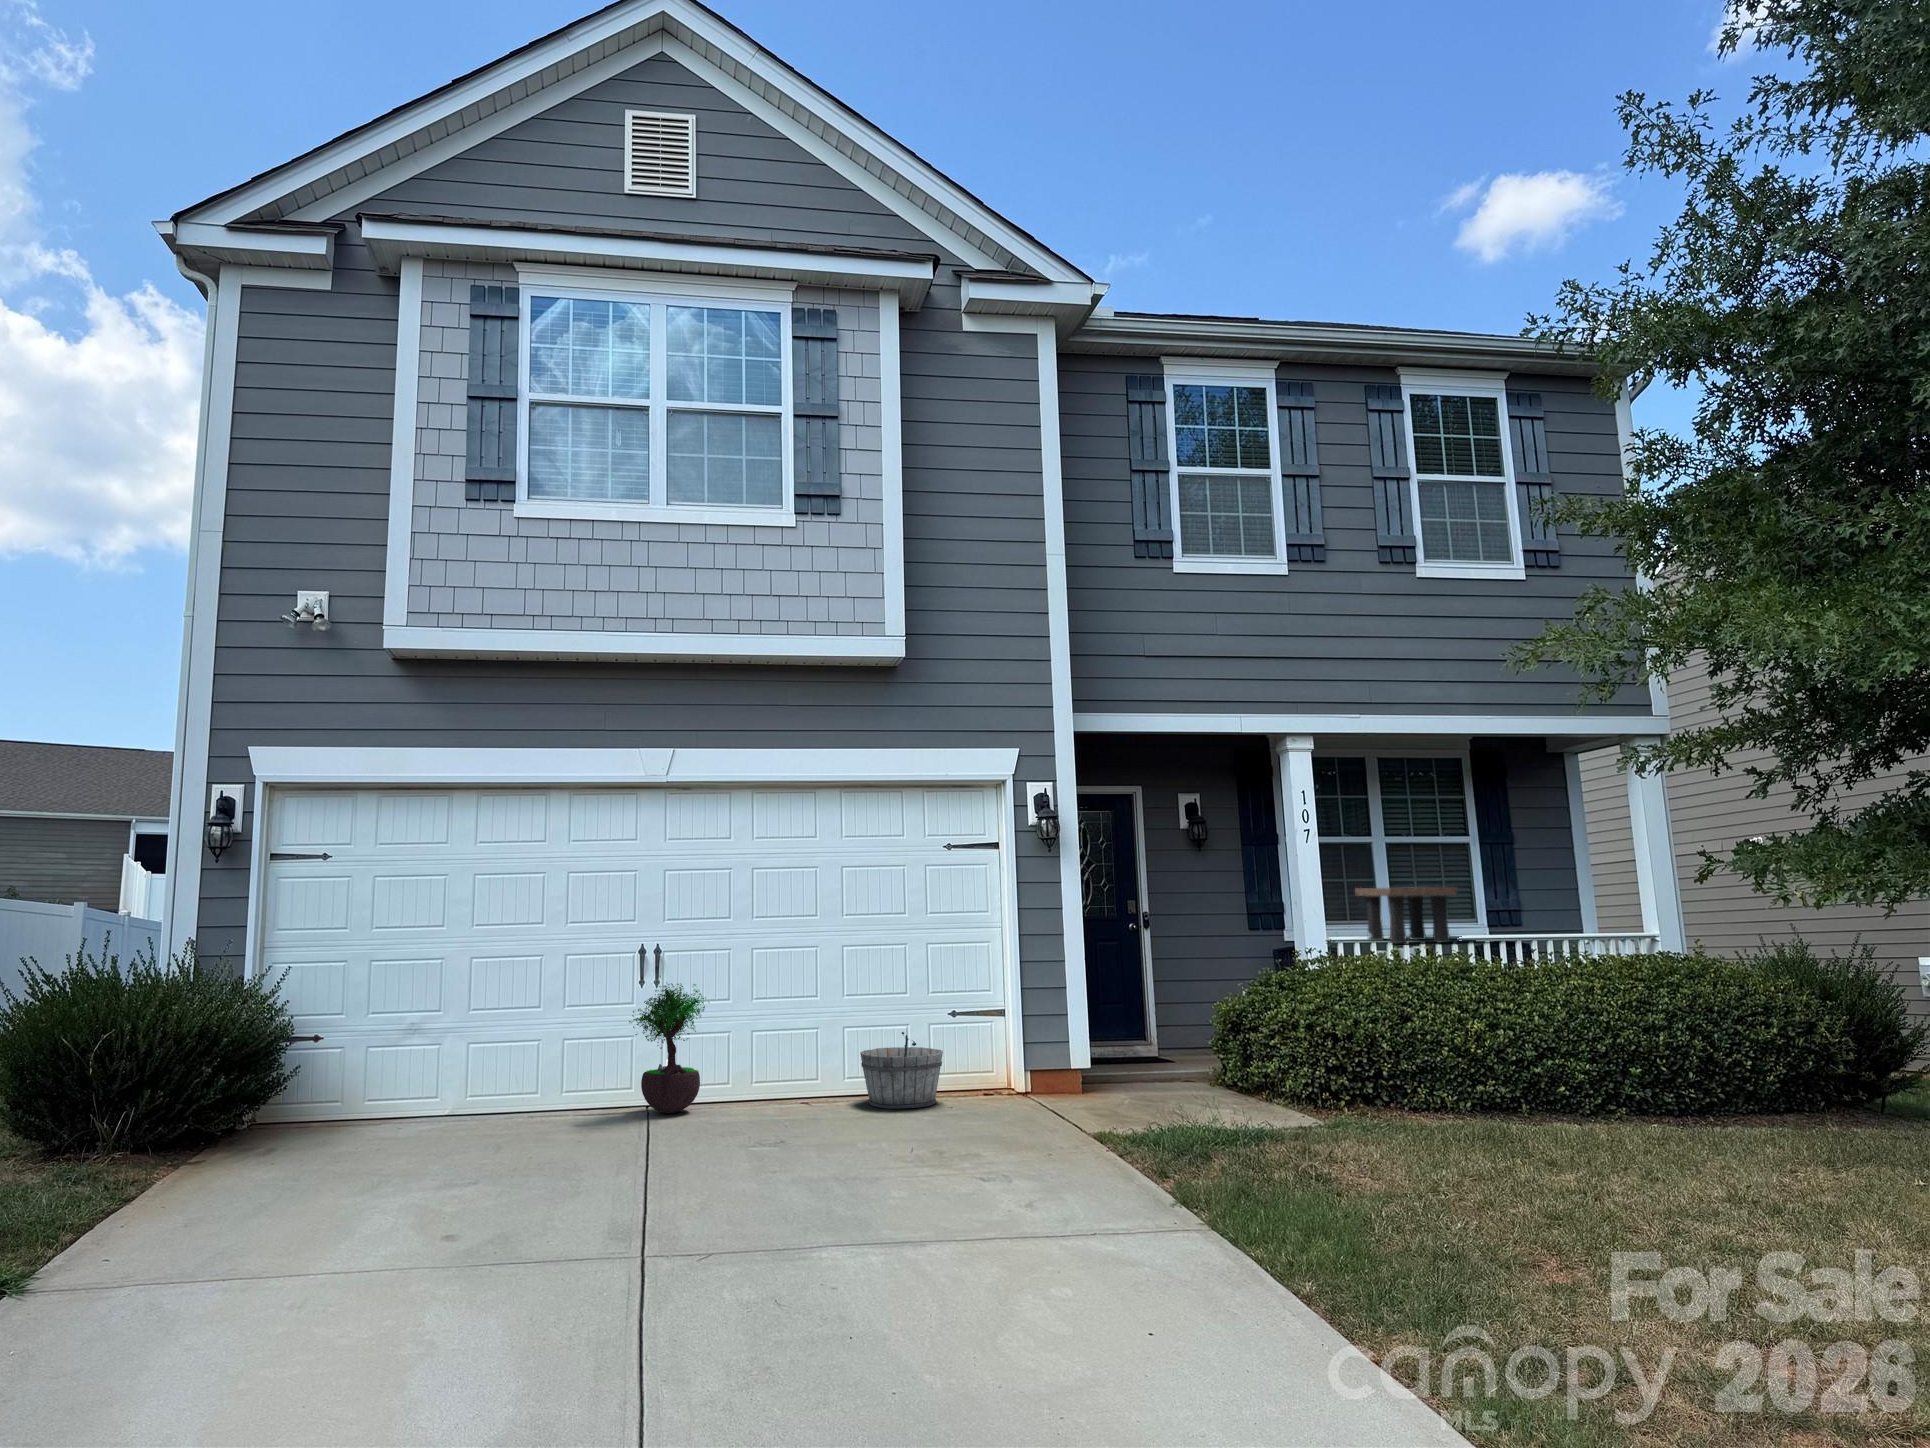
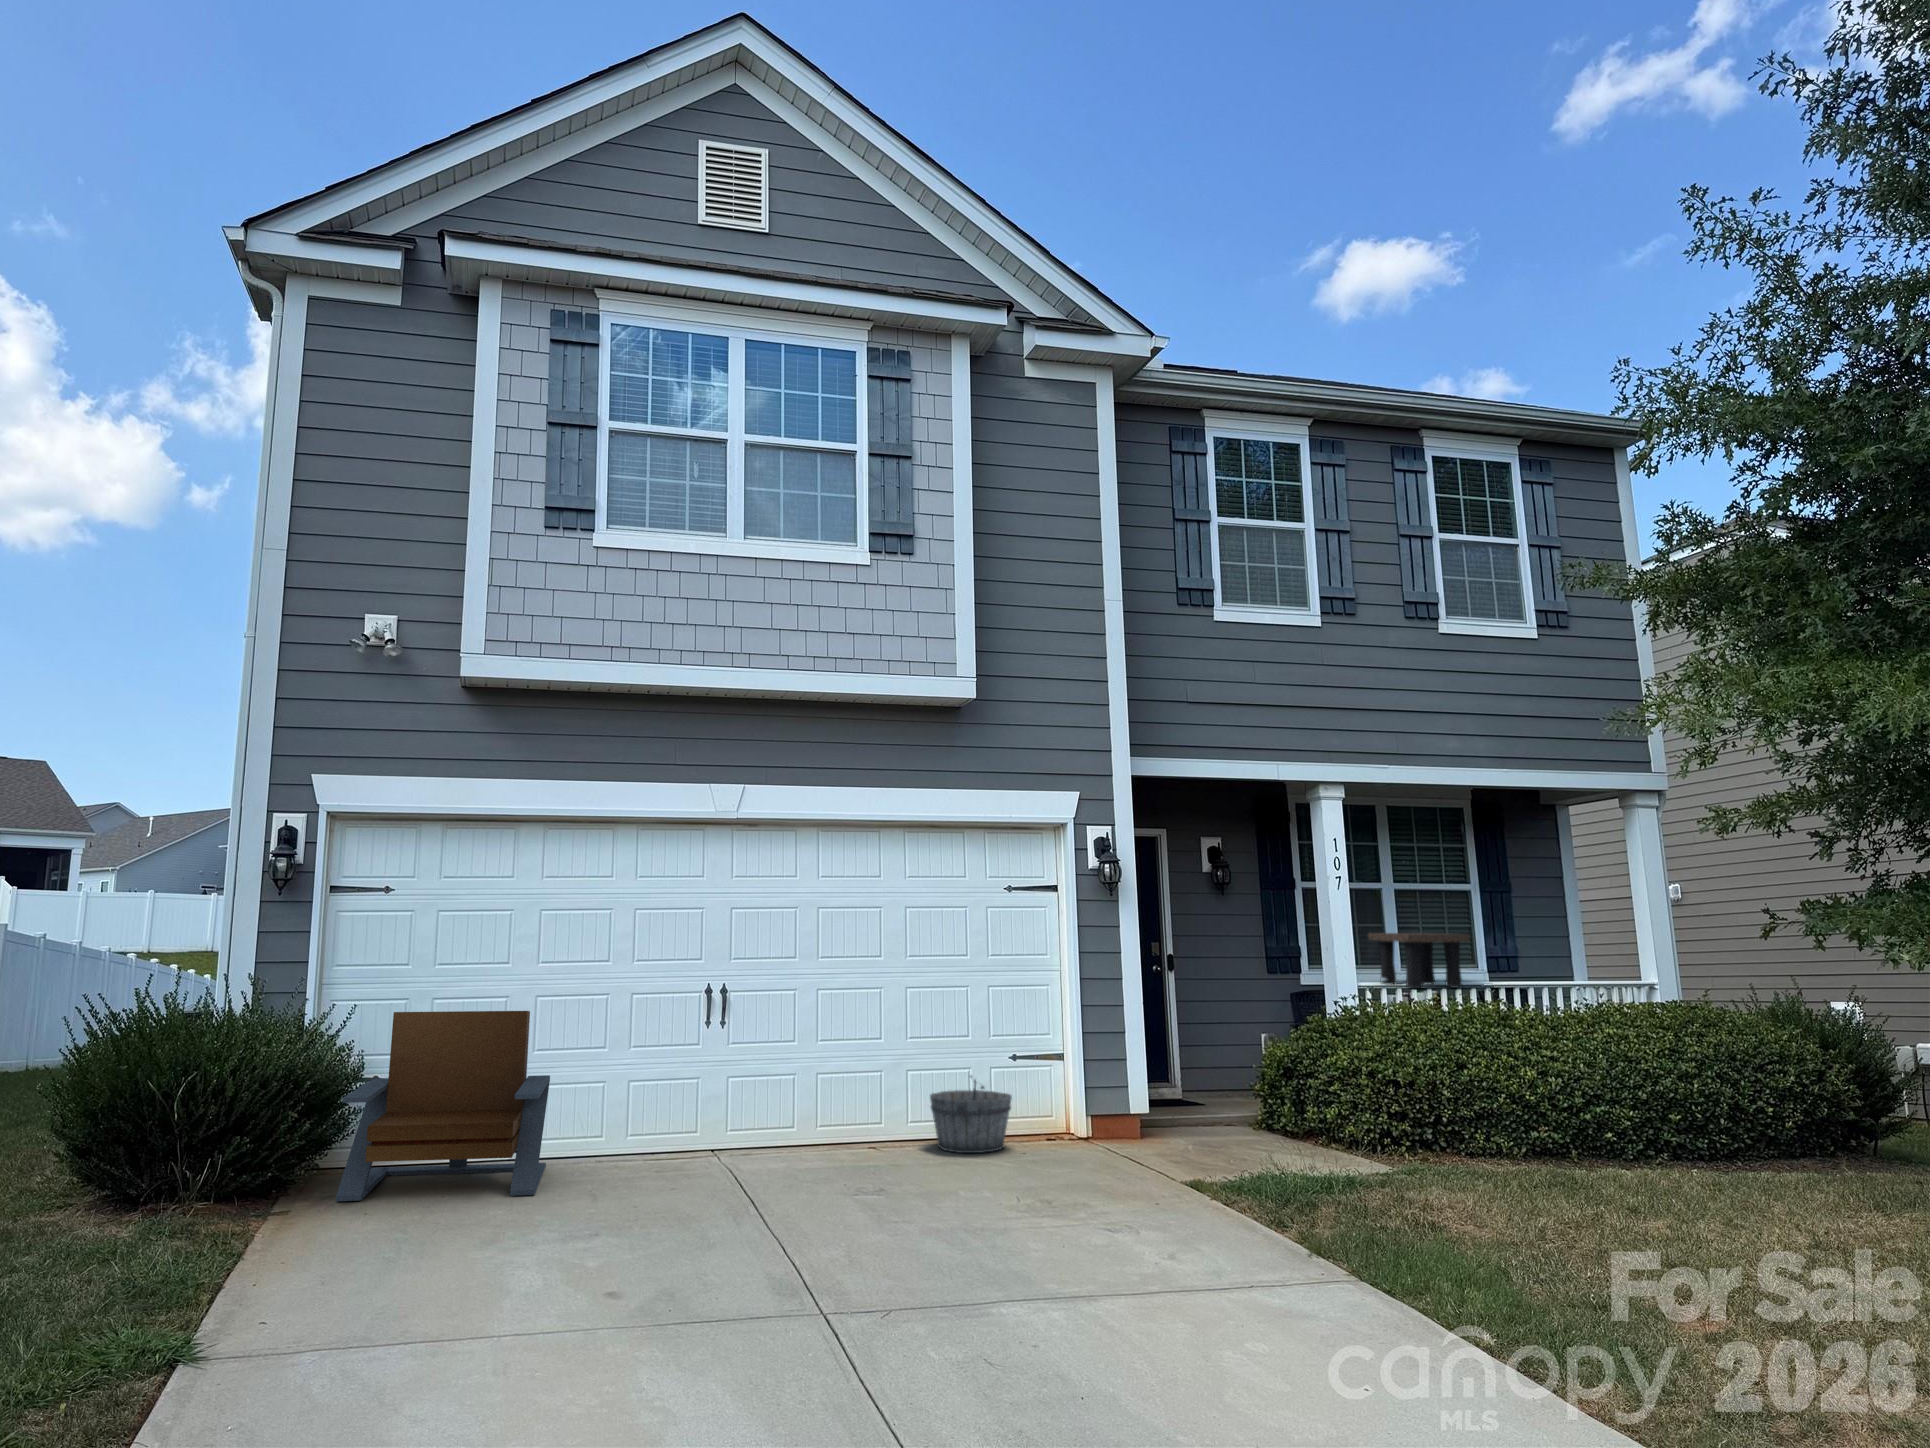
lounge chair: none [253,970,479,1152] -> present [336,1011,550,1201]
potted tree: present [629,976,709,1113] -> none [705,1017,785,1157]

